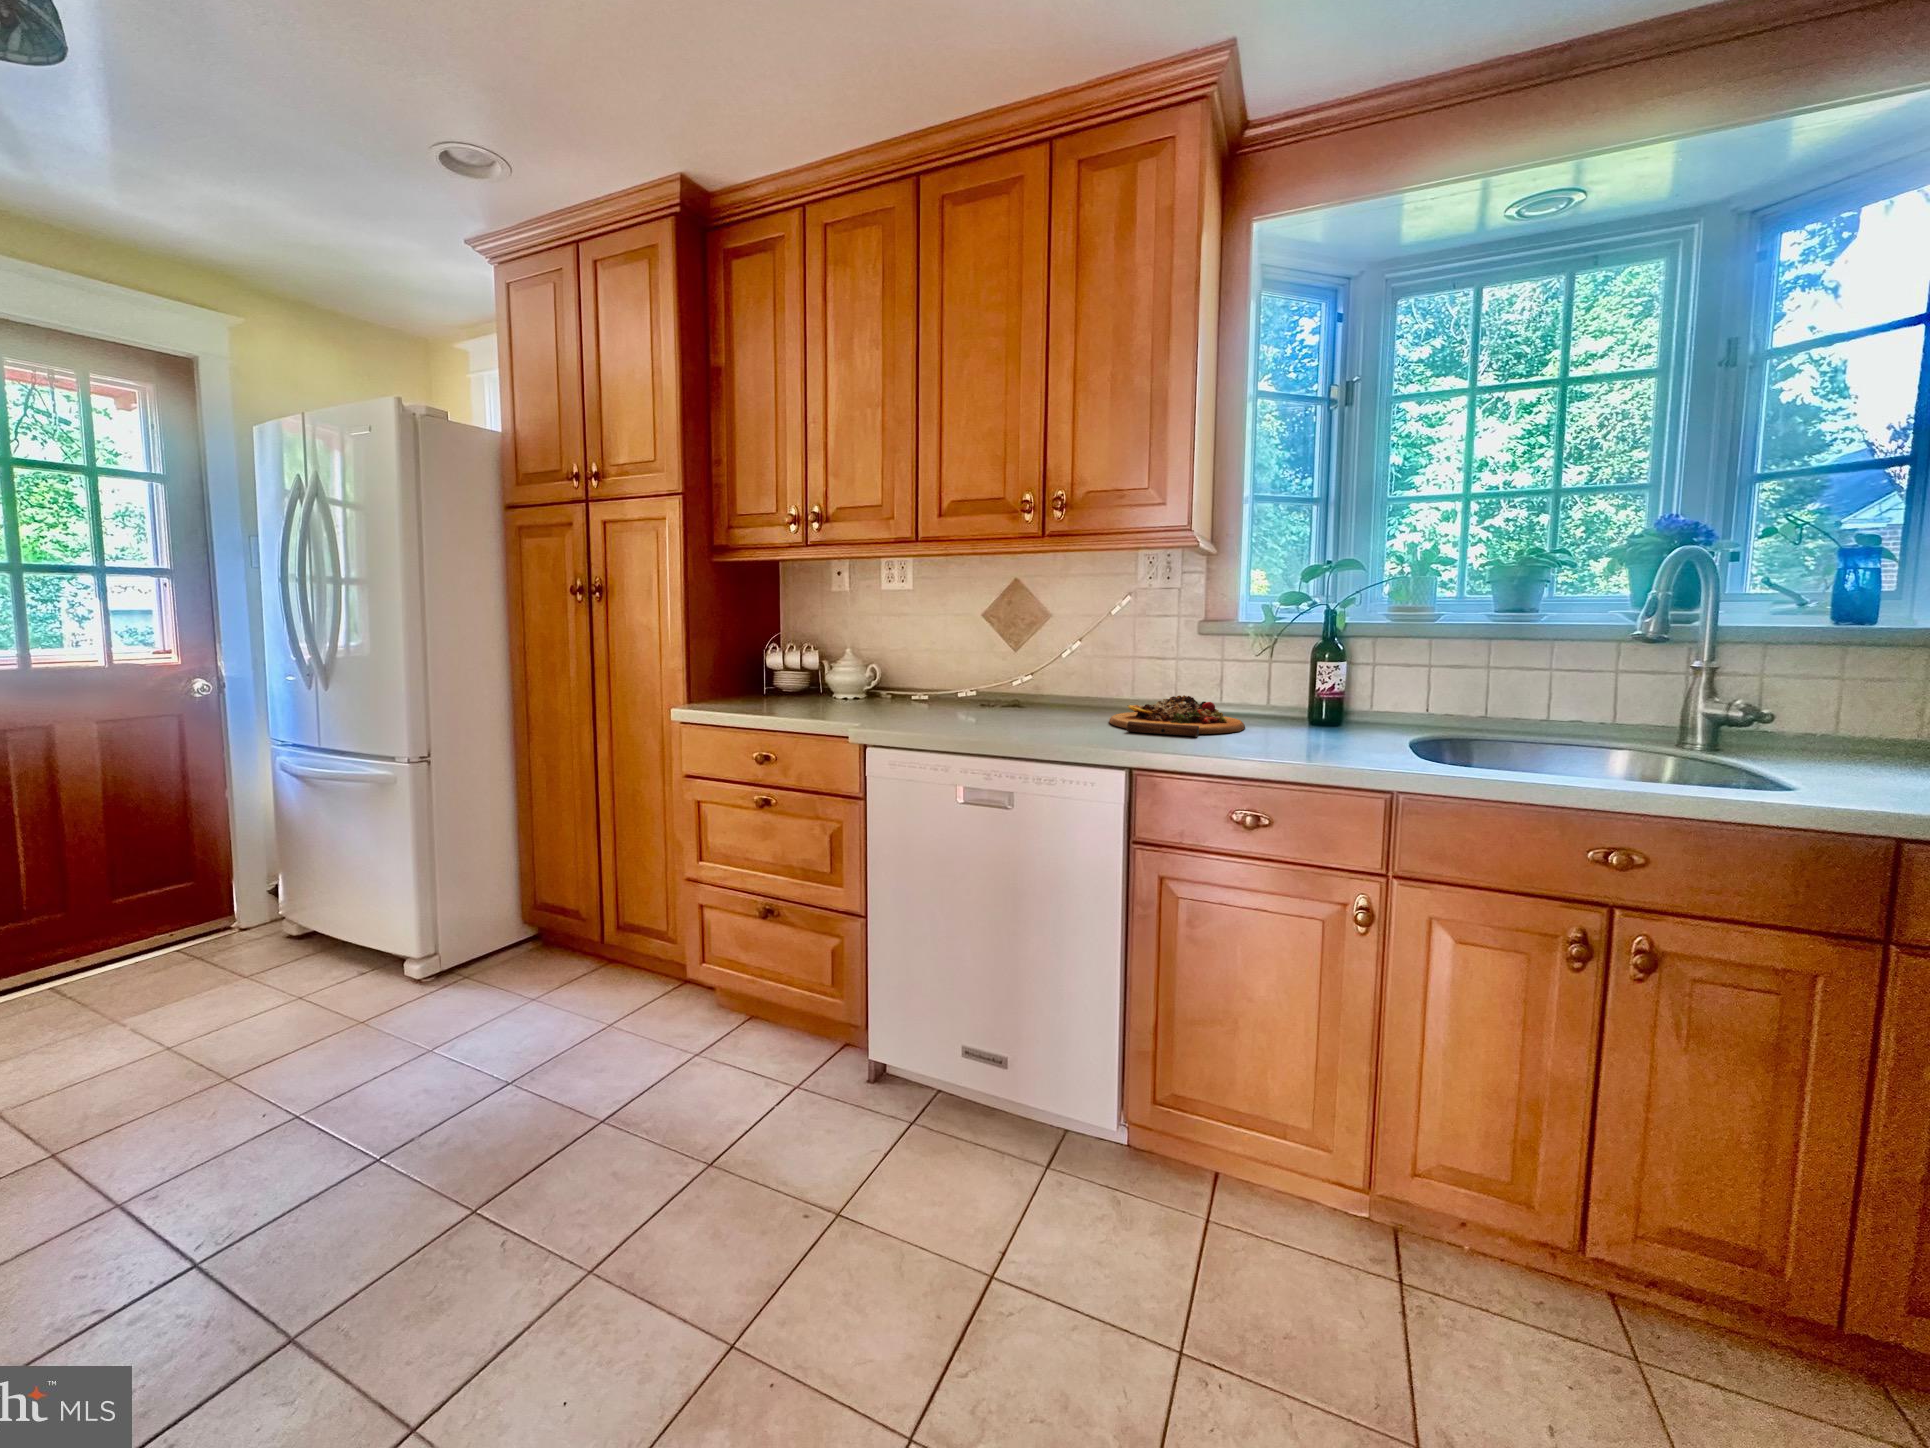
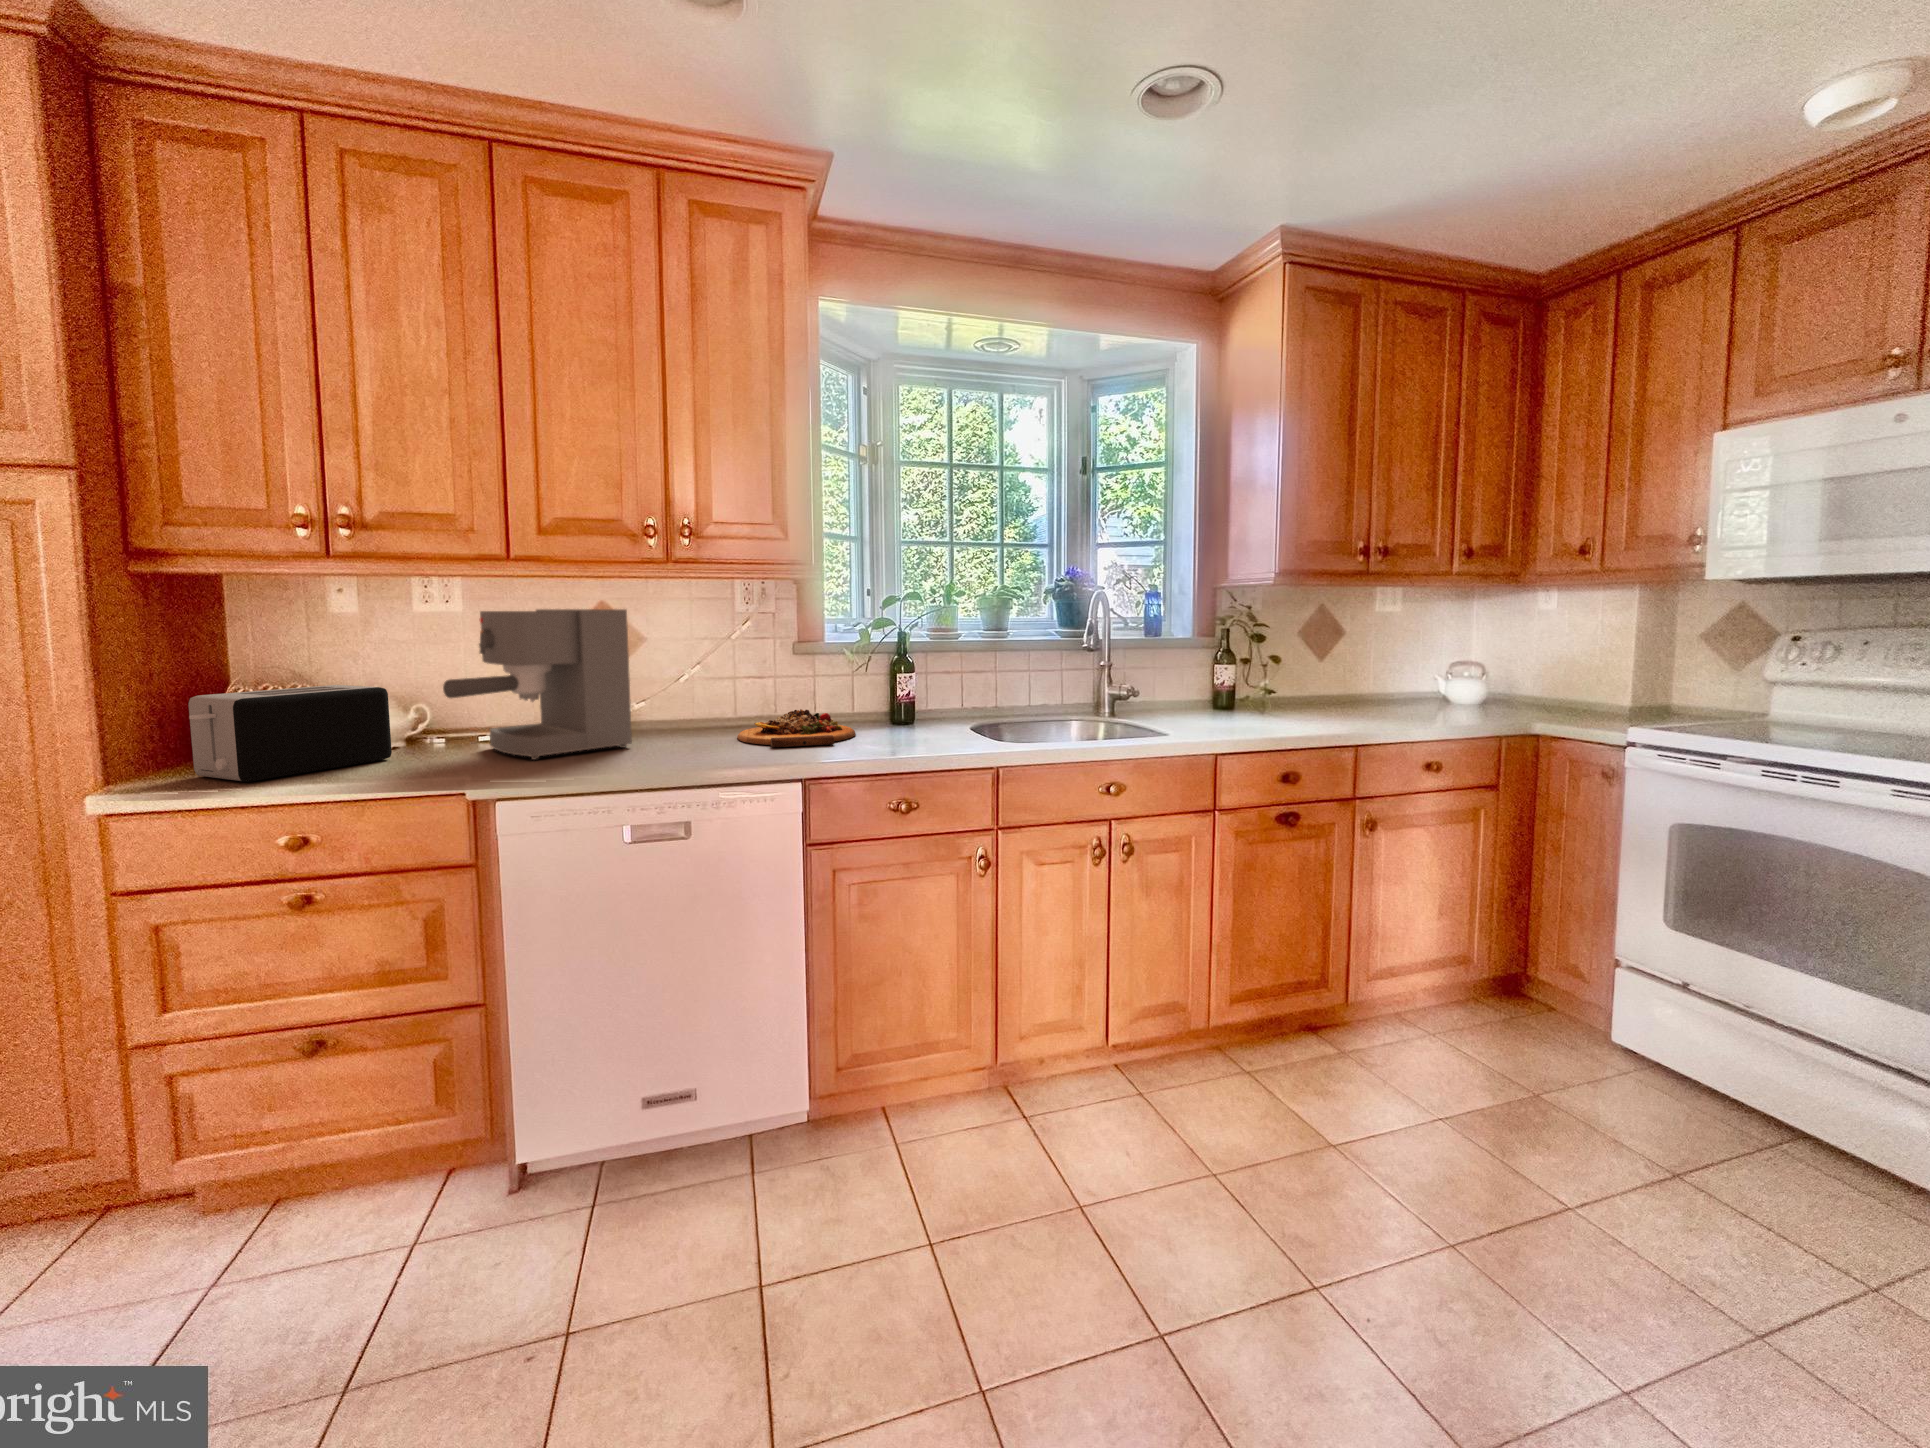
coffee maker: none [861,583,1009,717] -> present [443,609,632,760]
toaster: none [722,645,839,710] -> present [188,685,392,782]

